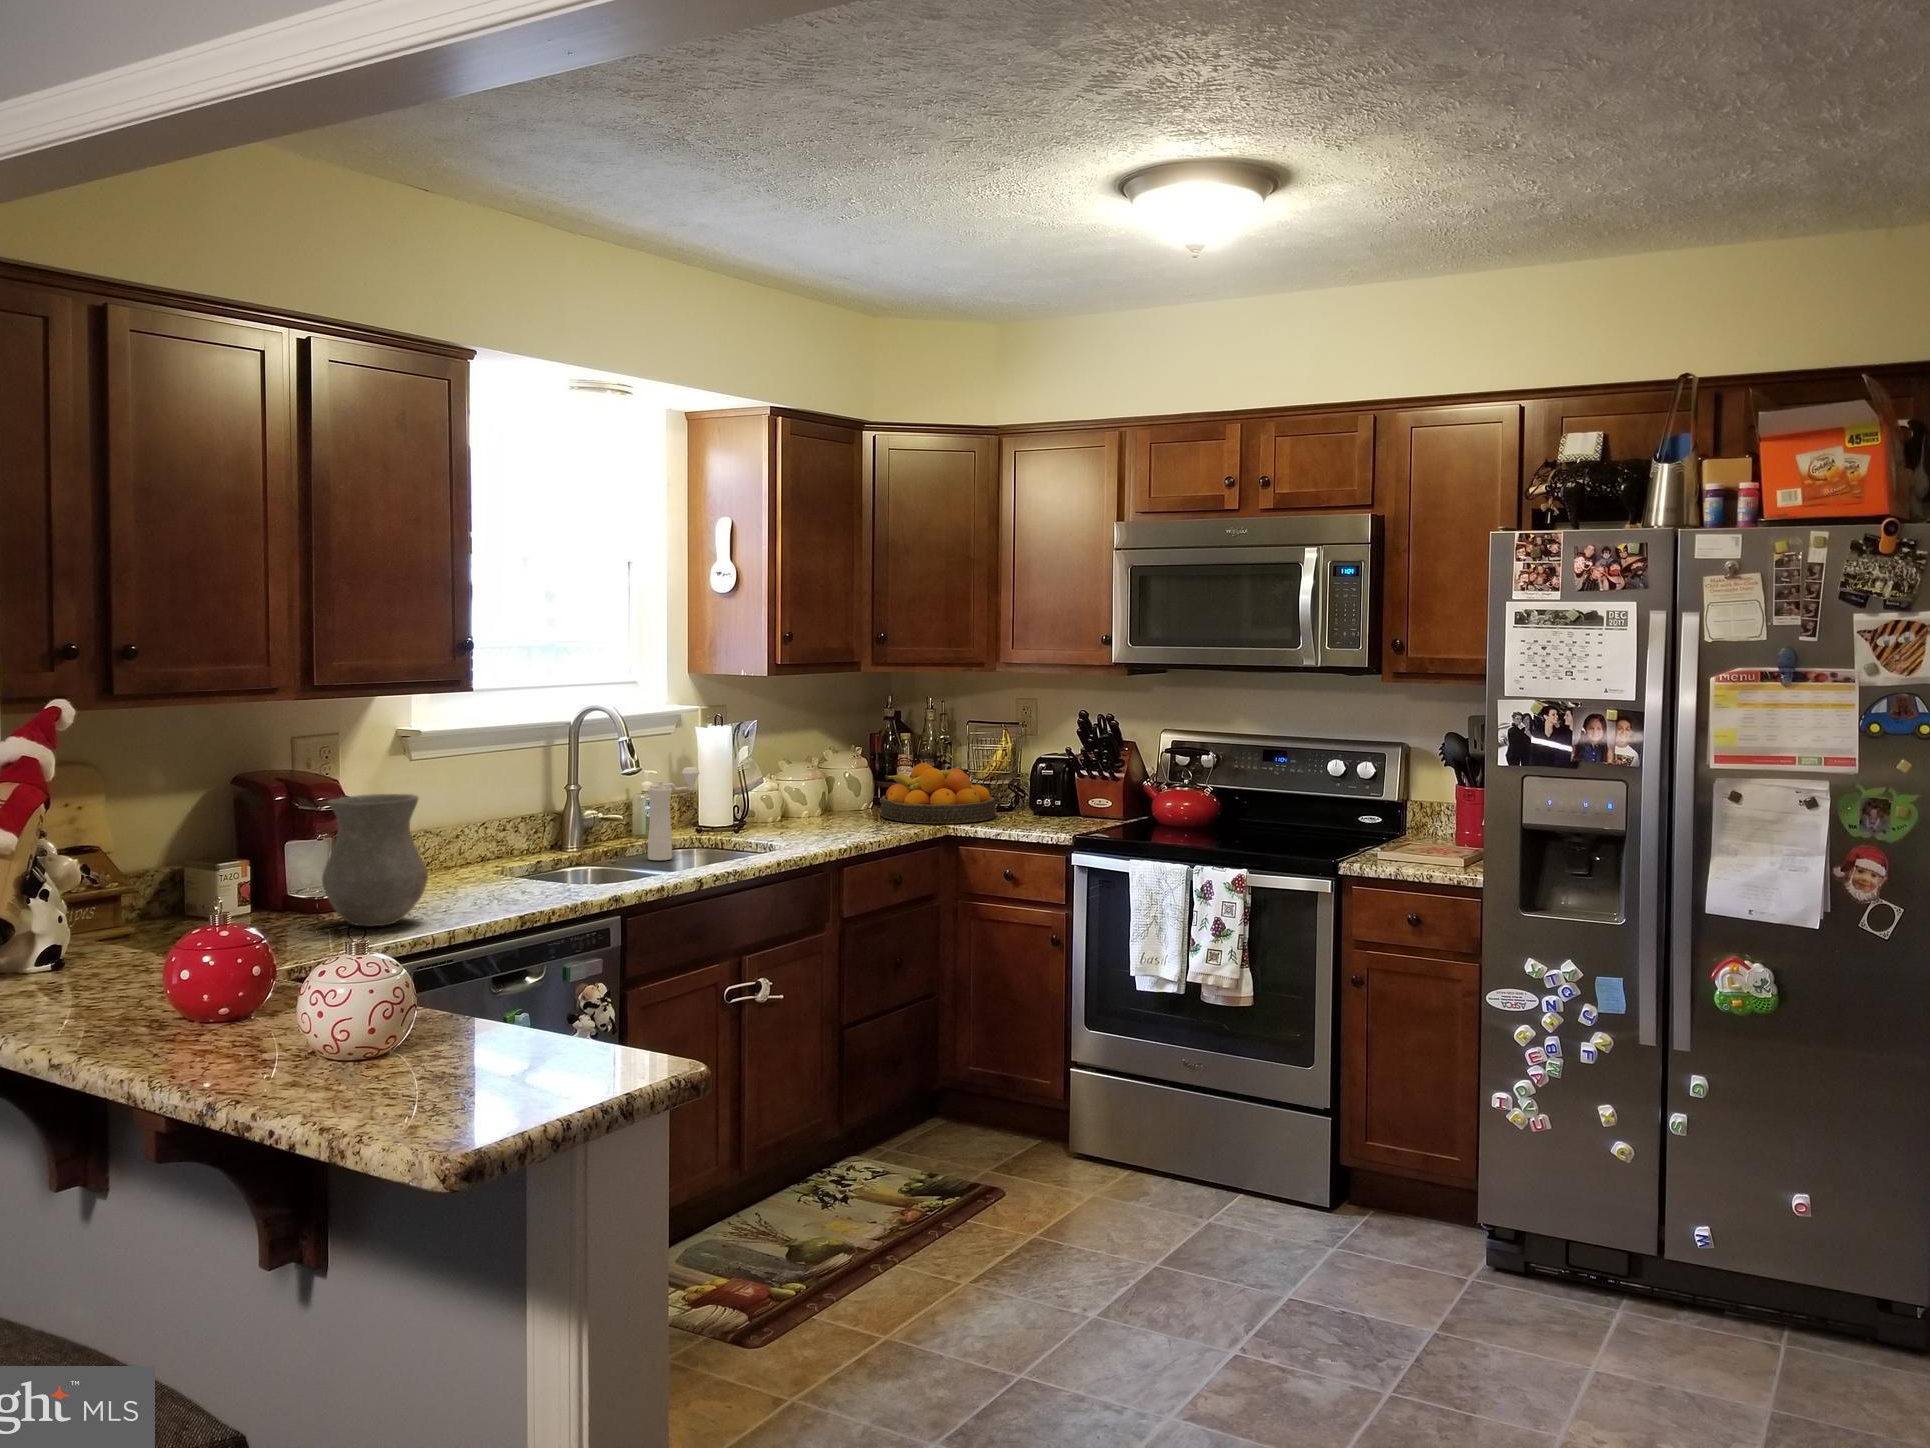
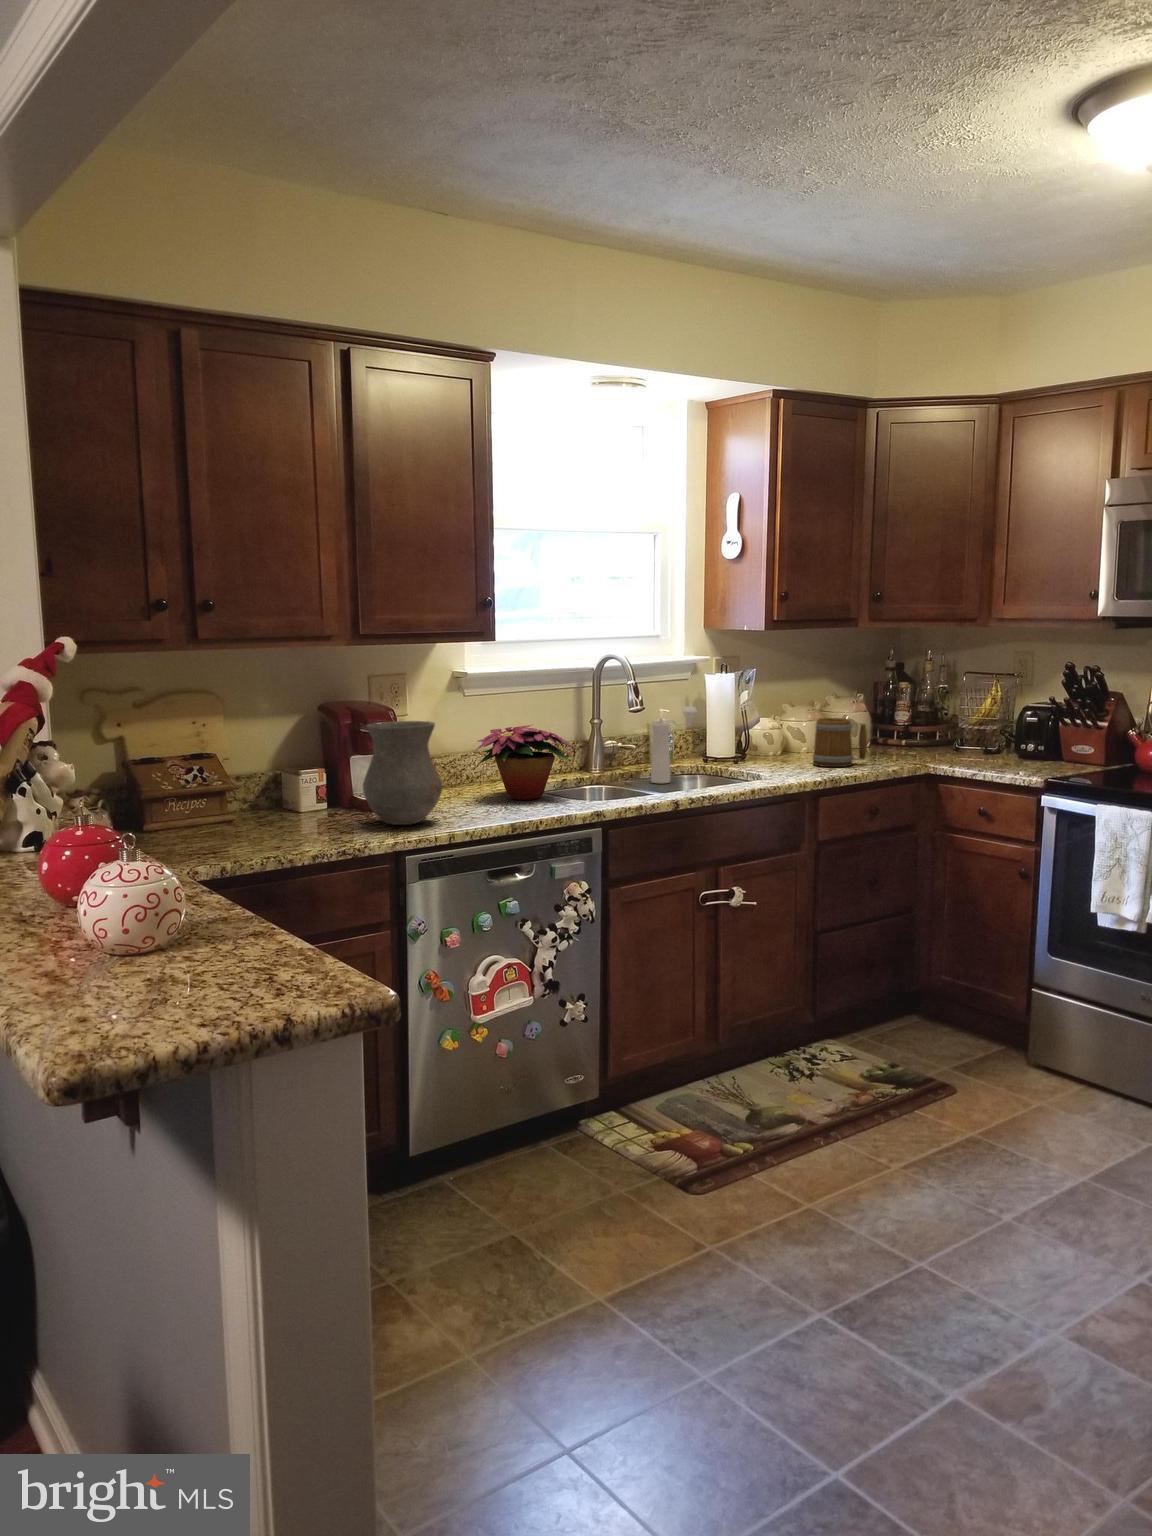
fruit bowl: present [881,763,995,824] -> none [874,709,979,762]
mug: none [821,776,881,833] -> present [813,718,867,767]
flower arrangement: none [439,793,578,888] -> present [476,725,574,800]

